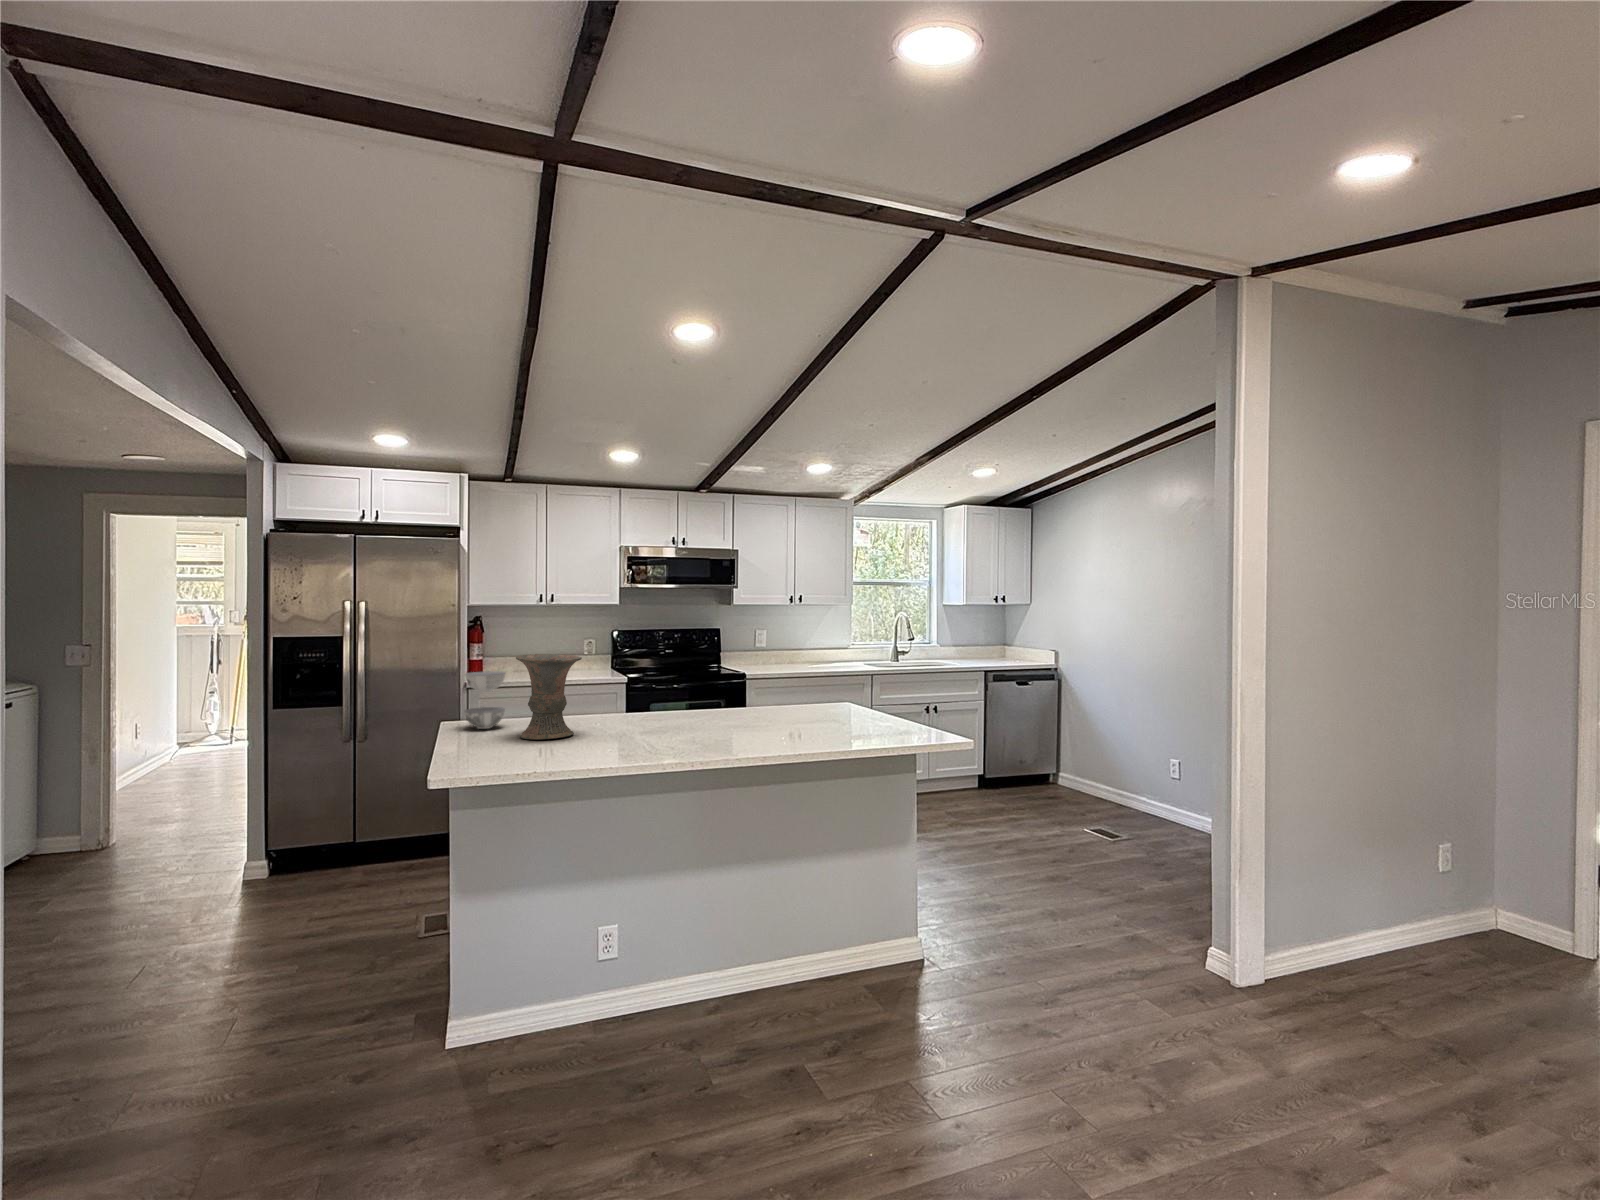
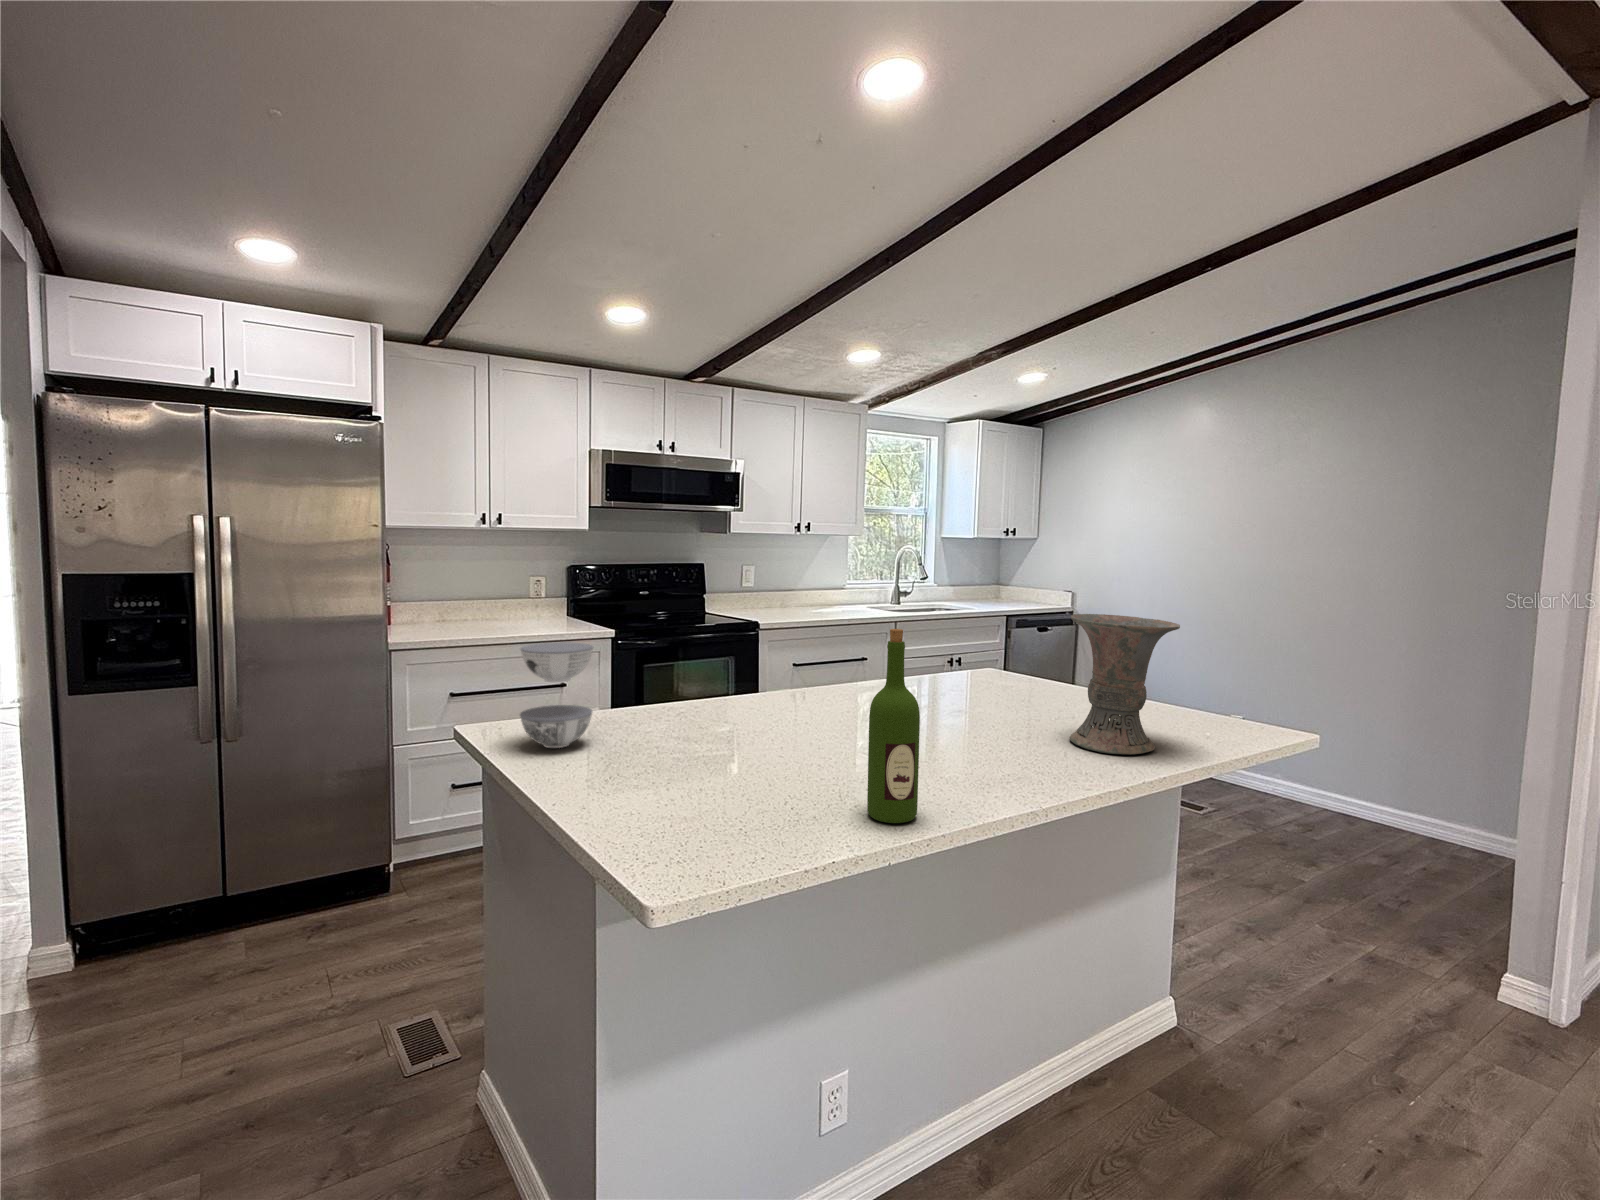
vase: present [516,654,582,740] -> present [1070,614,1180,754]
wine bottle: none [591,658,617,758] -> present [867,629,920,823]

